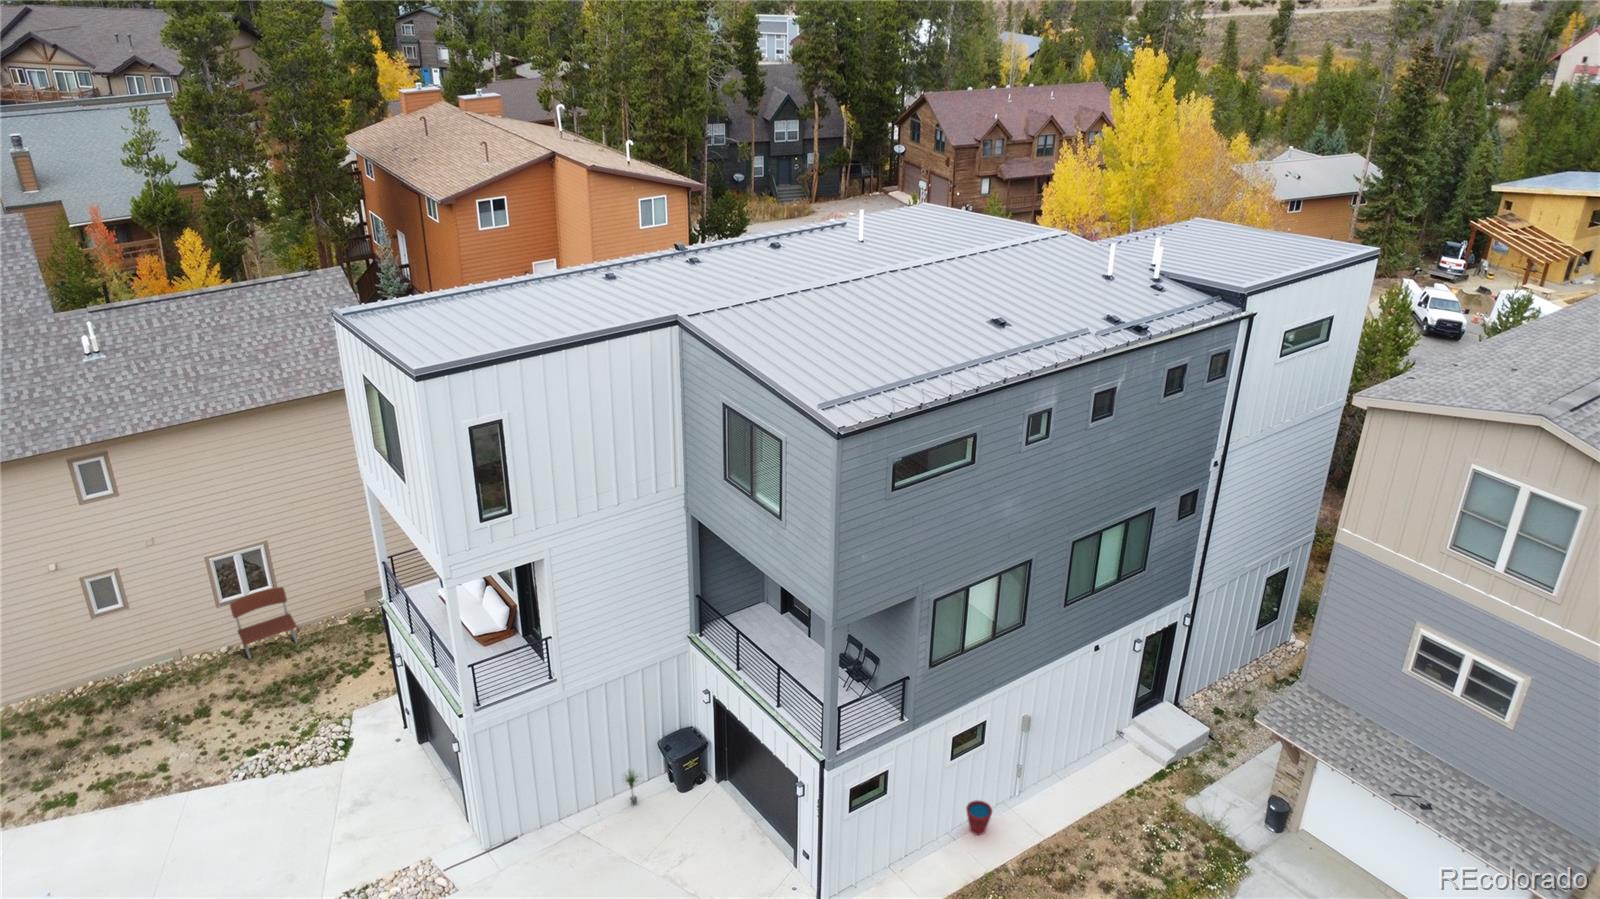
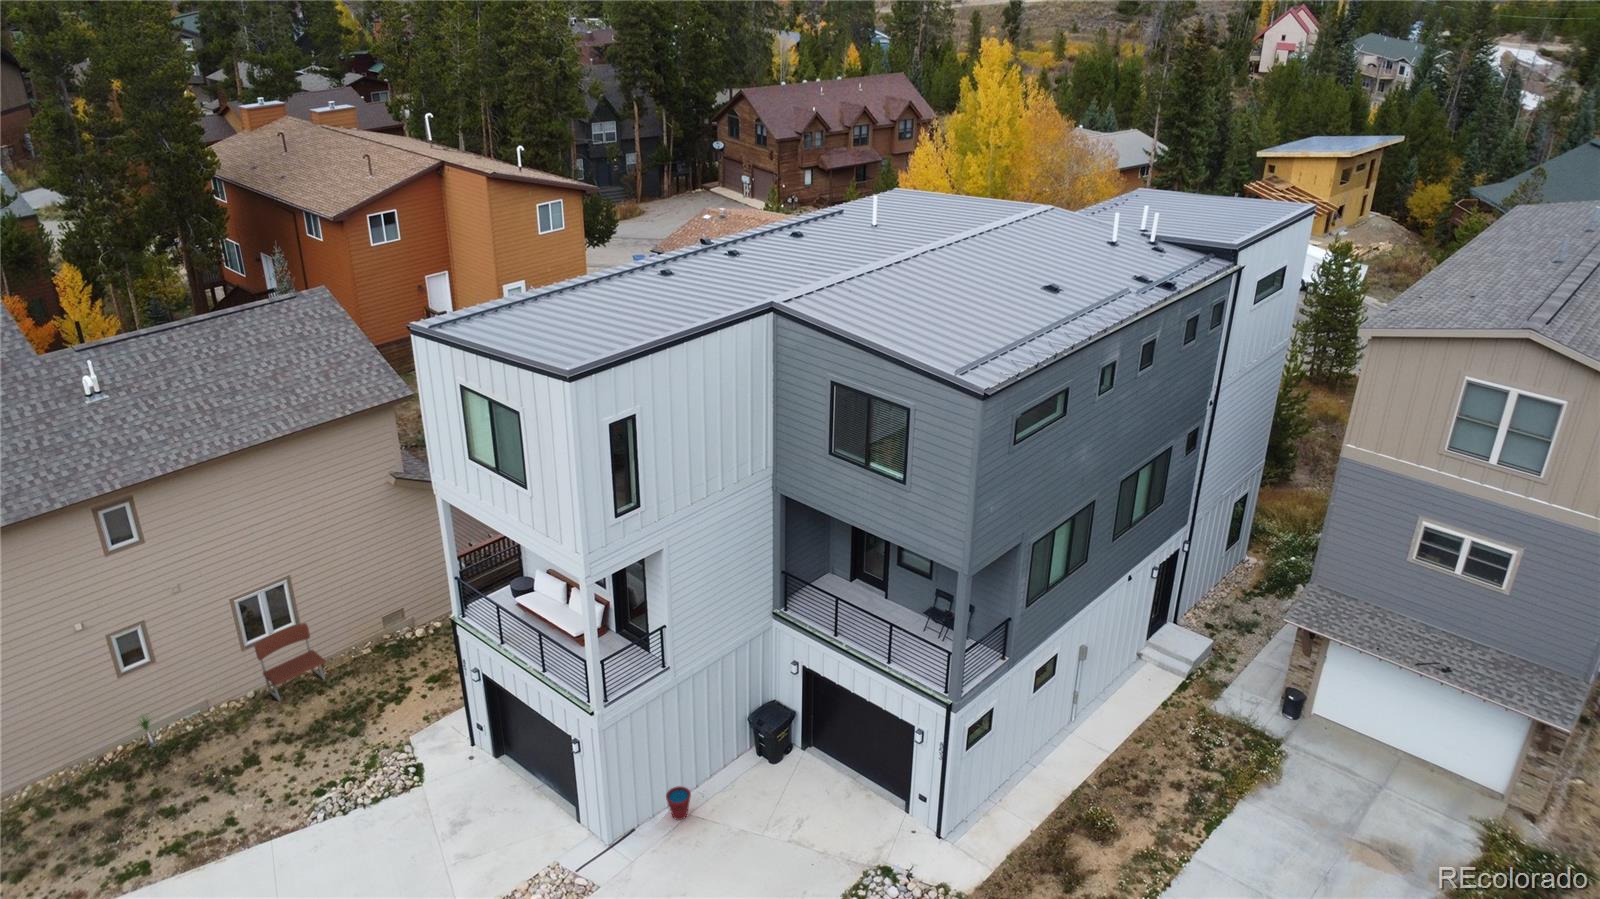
potted plant: present [625,771,638,805] -> present [138,716,155,747]
bucket: present [966,800,992,835] -> present [666,786,691,820]

